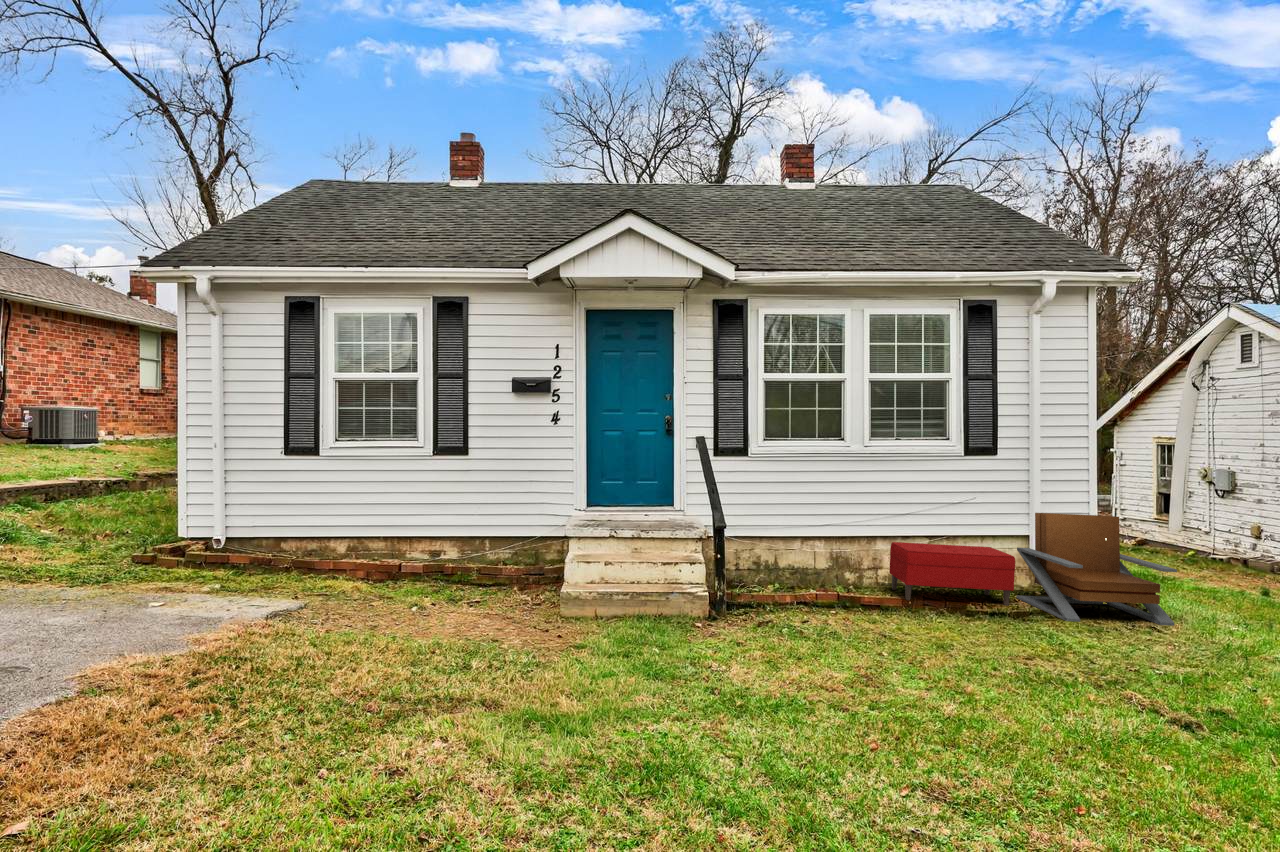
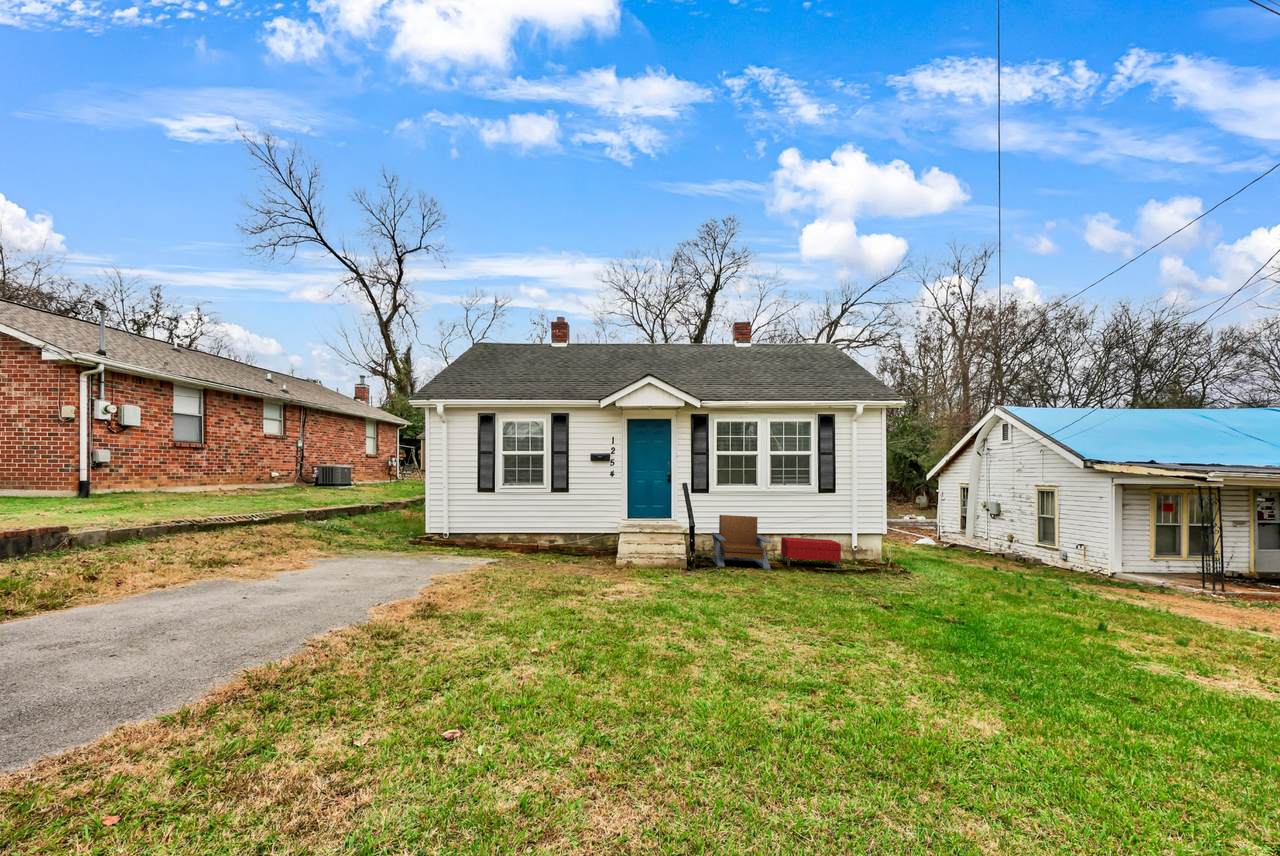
lounge chair: present [1016,513,1177,626] -> present [711,515,771,569]

